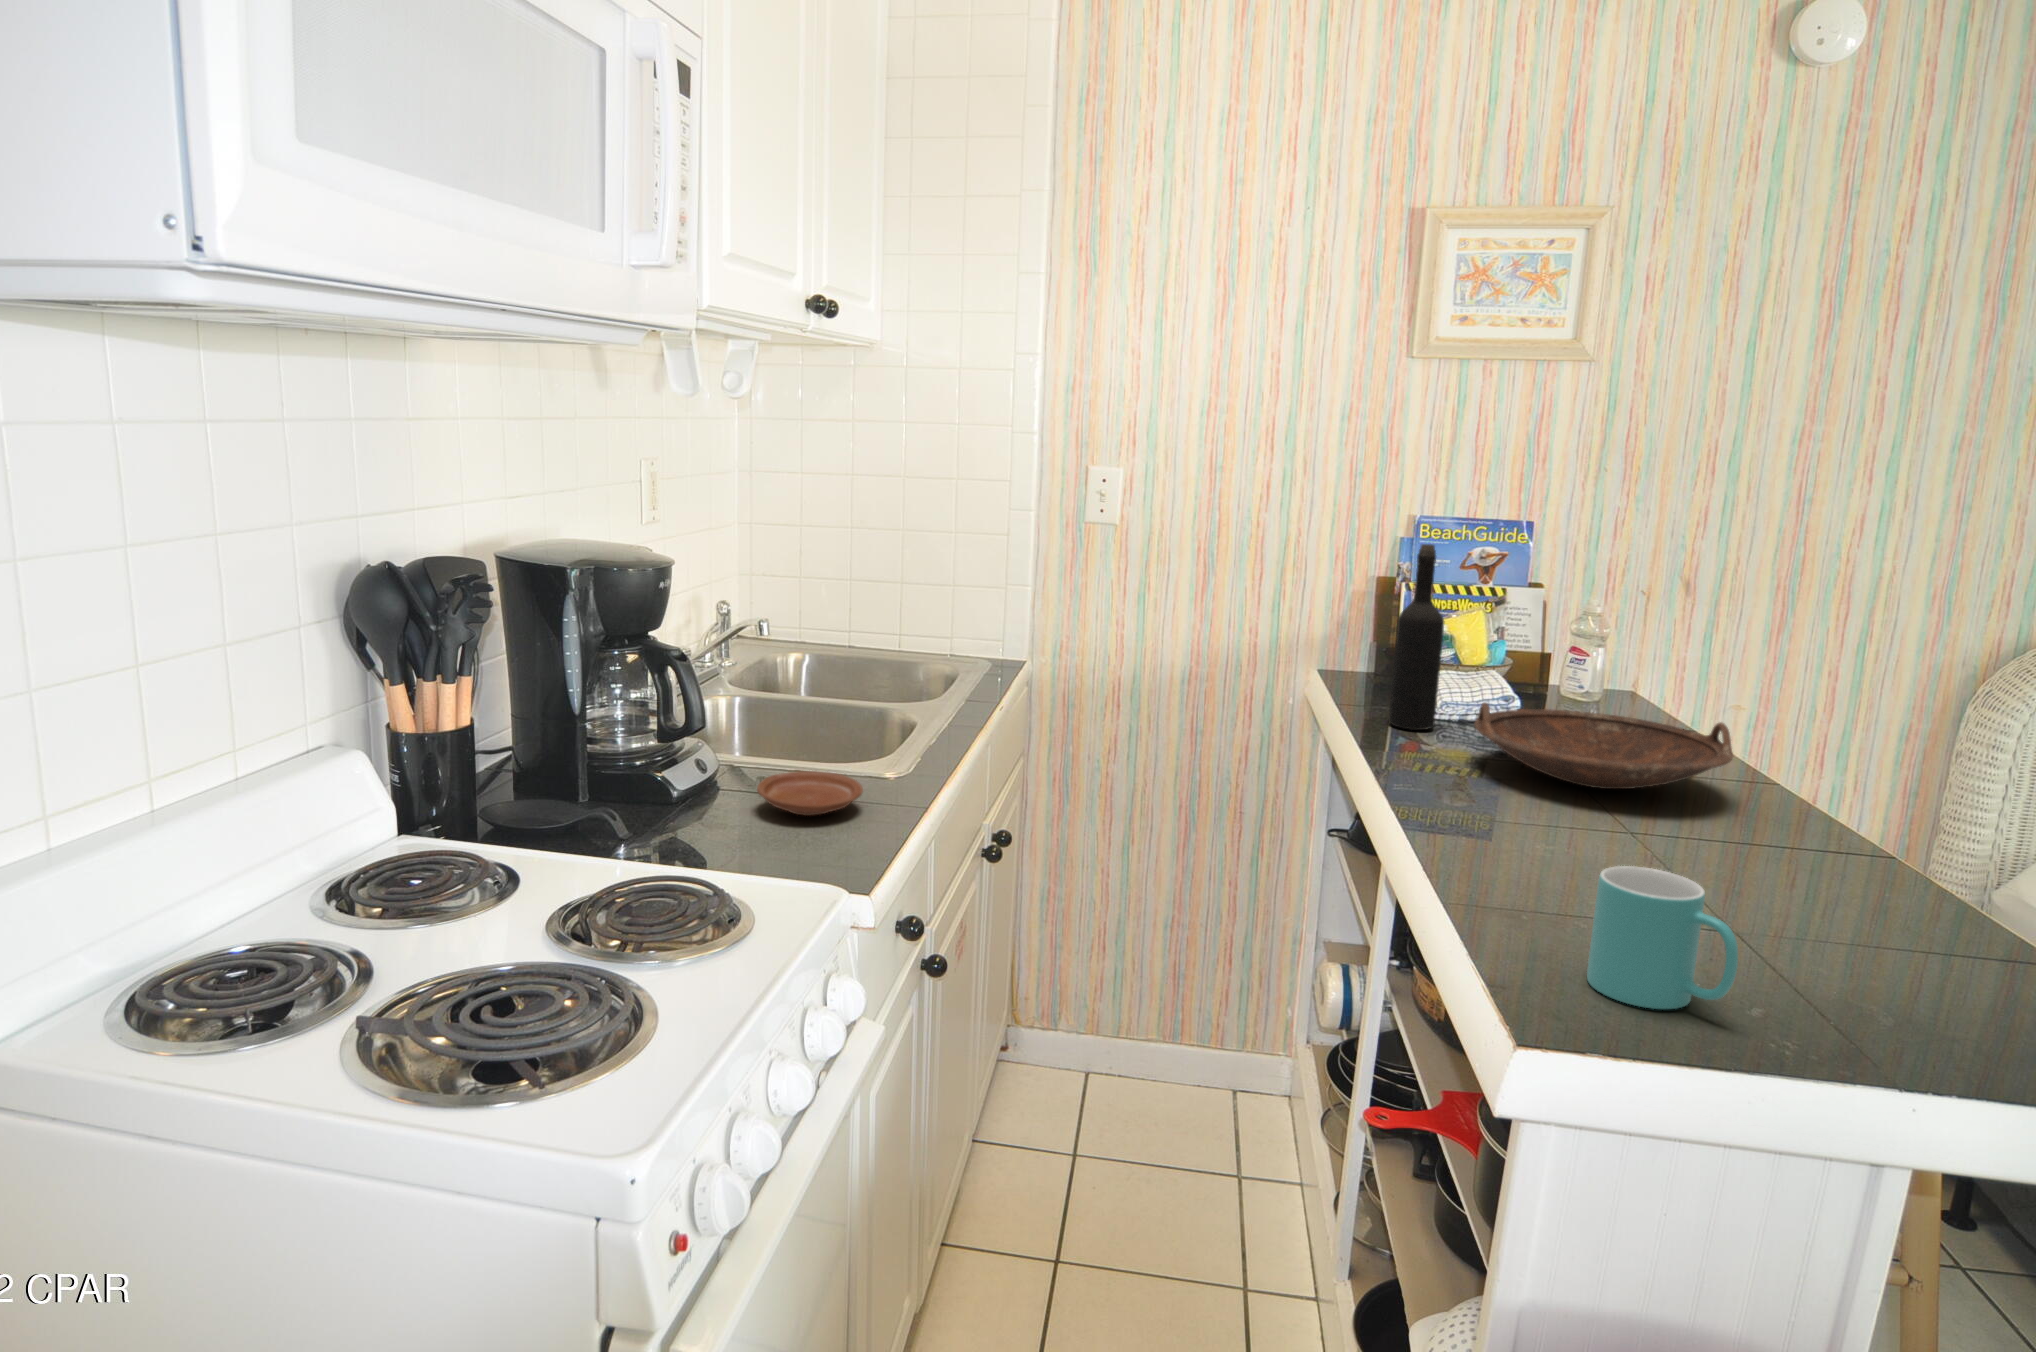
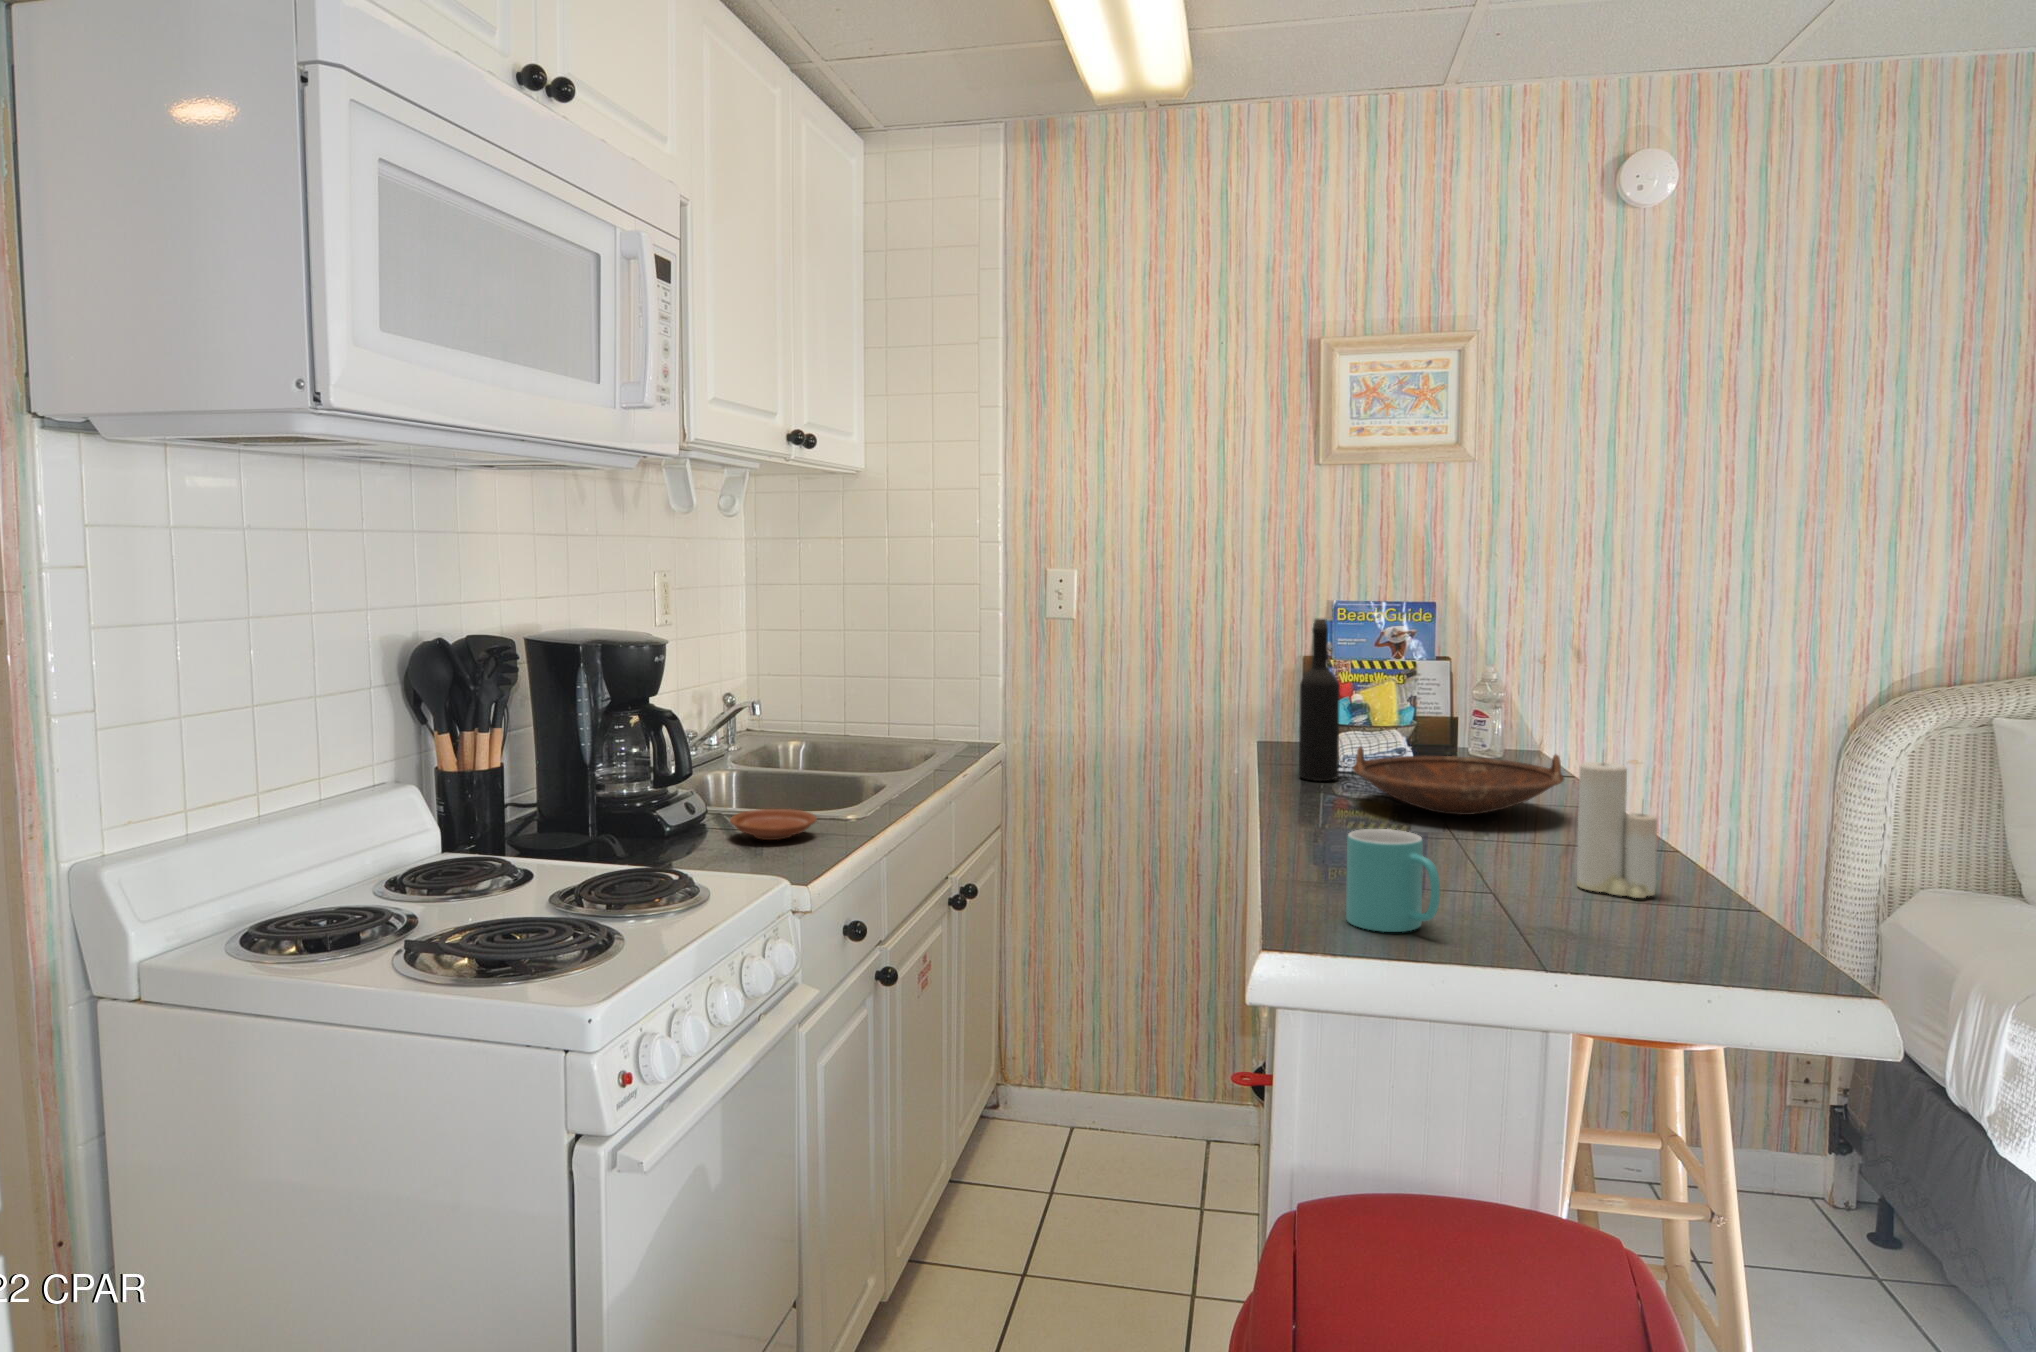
candle: none [1815,755,1944,942] -> present [1577,762,1657,898]

